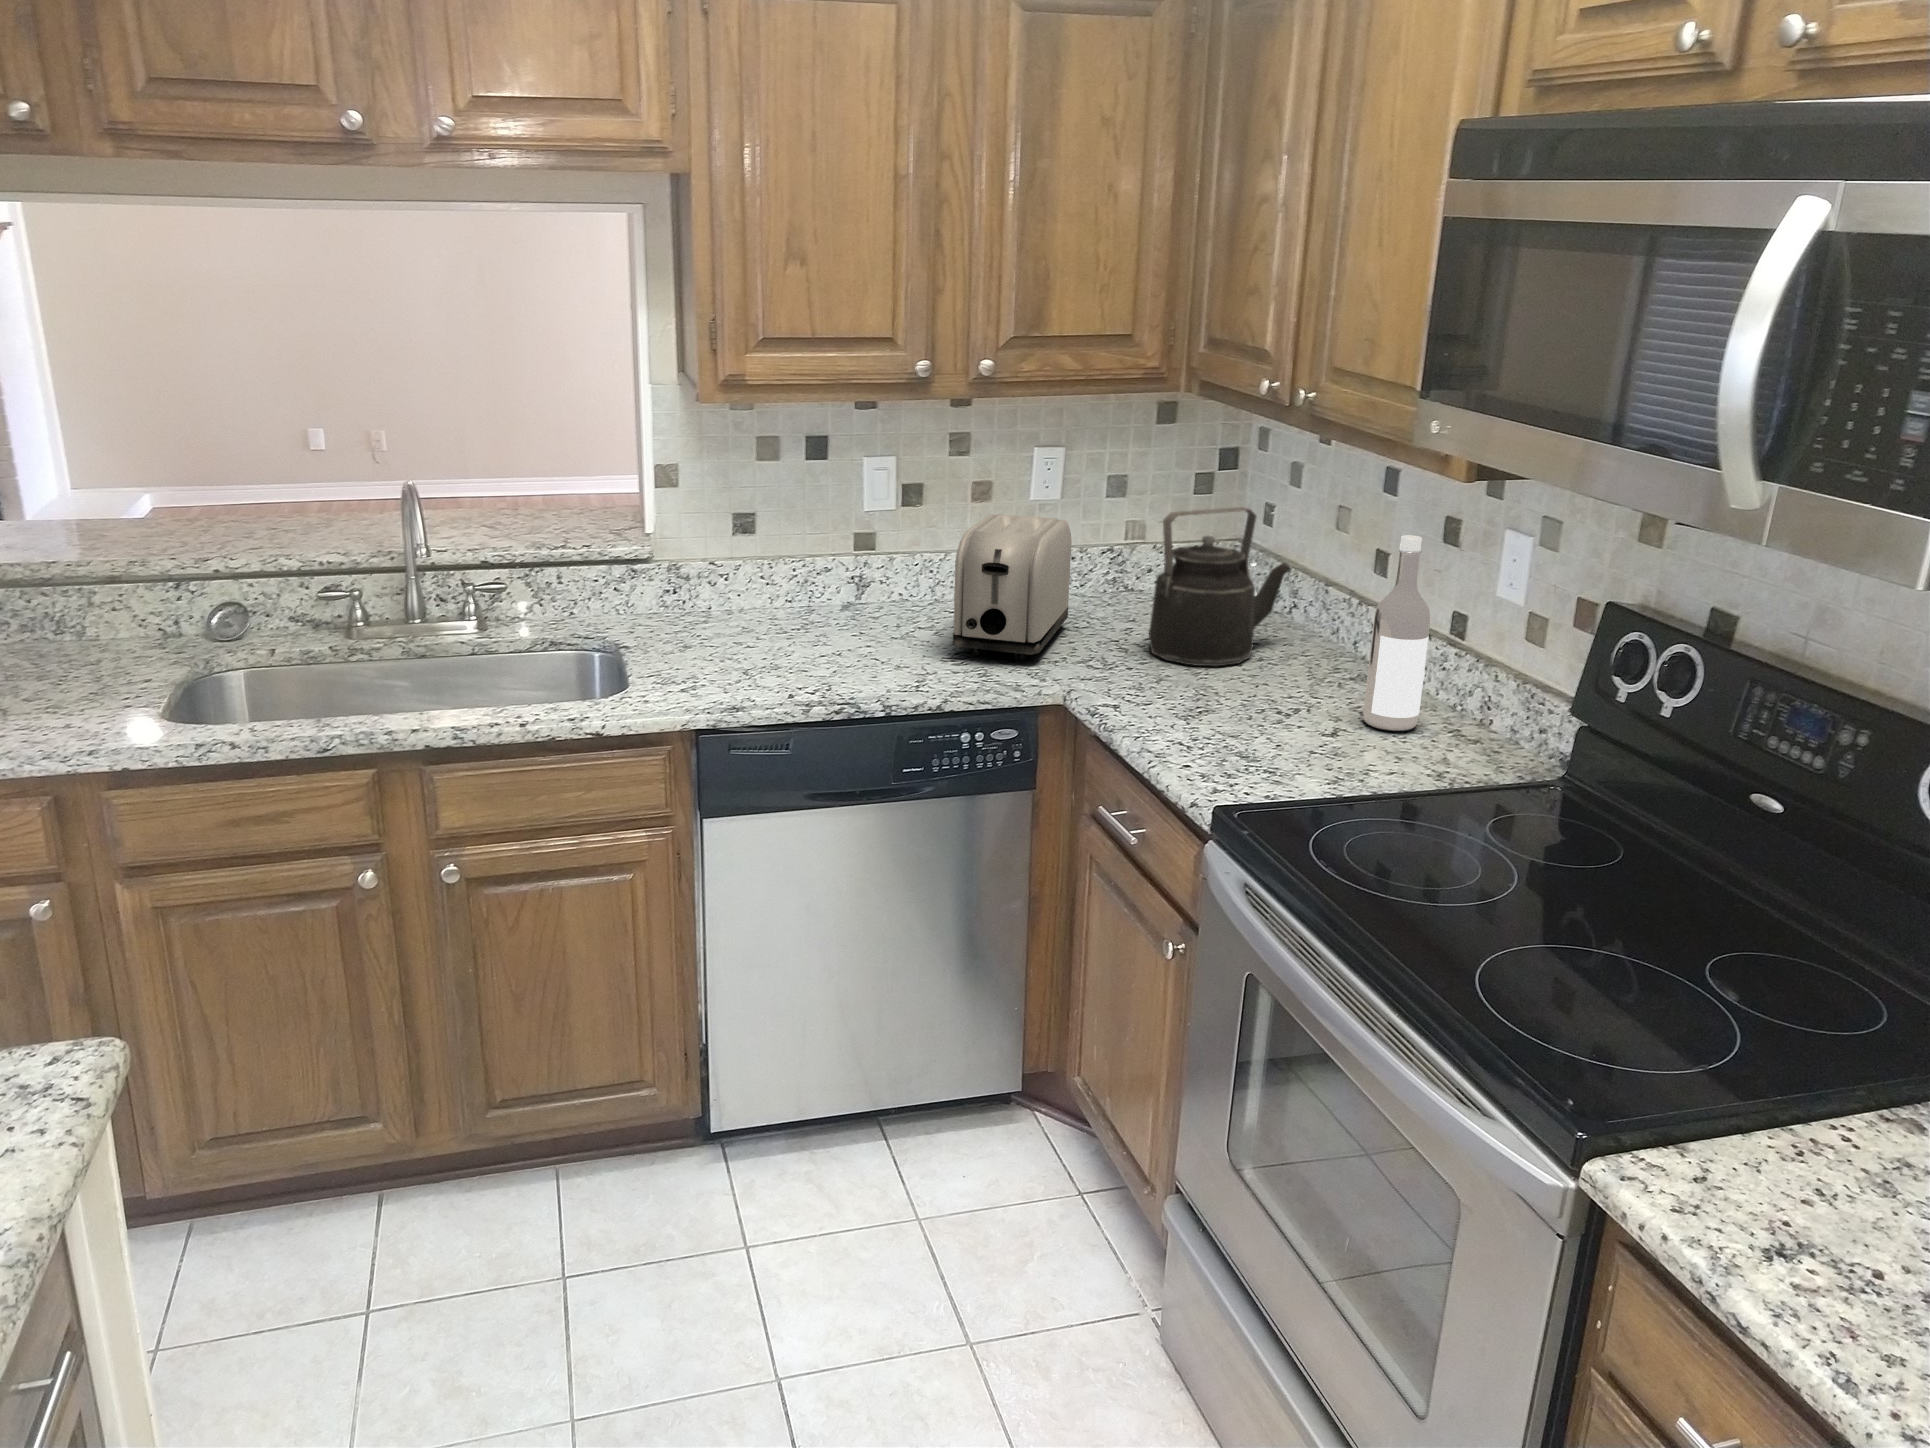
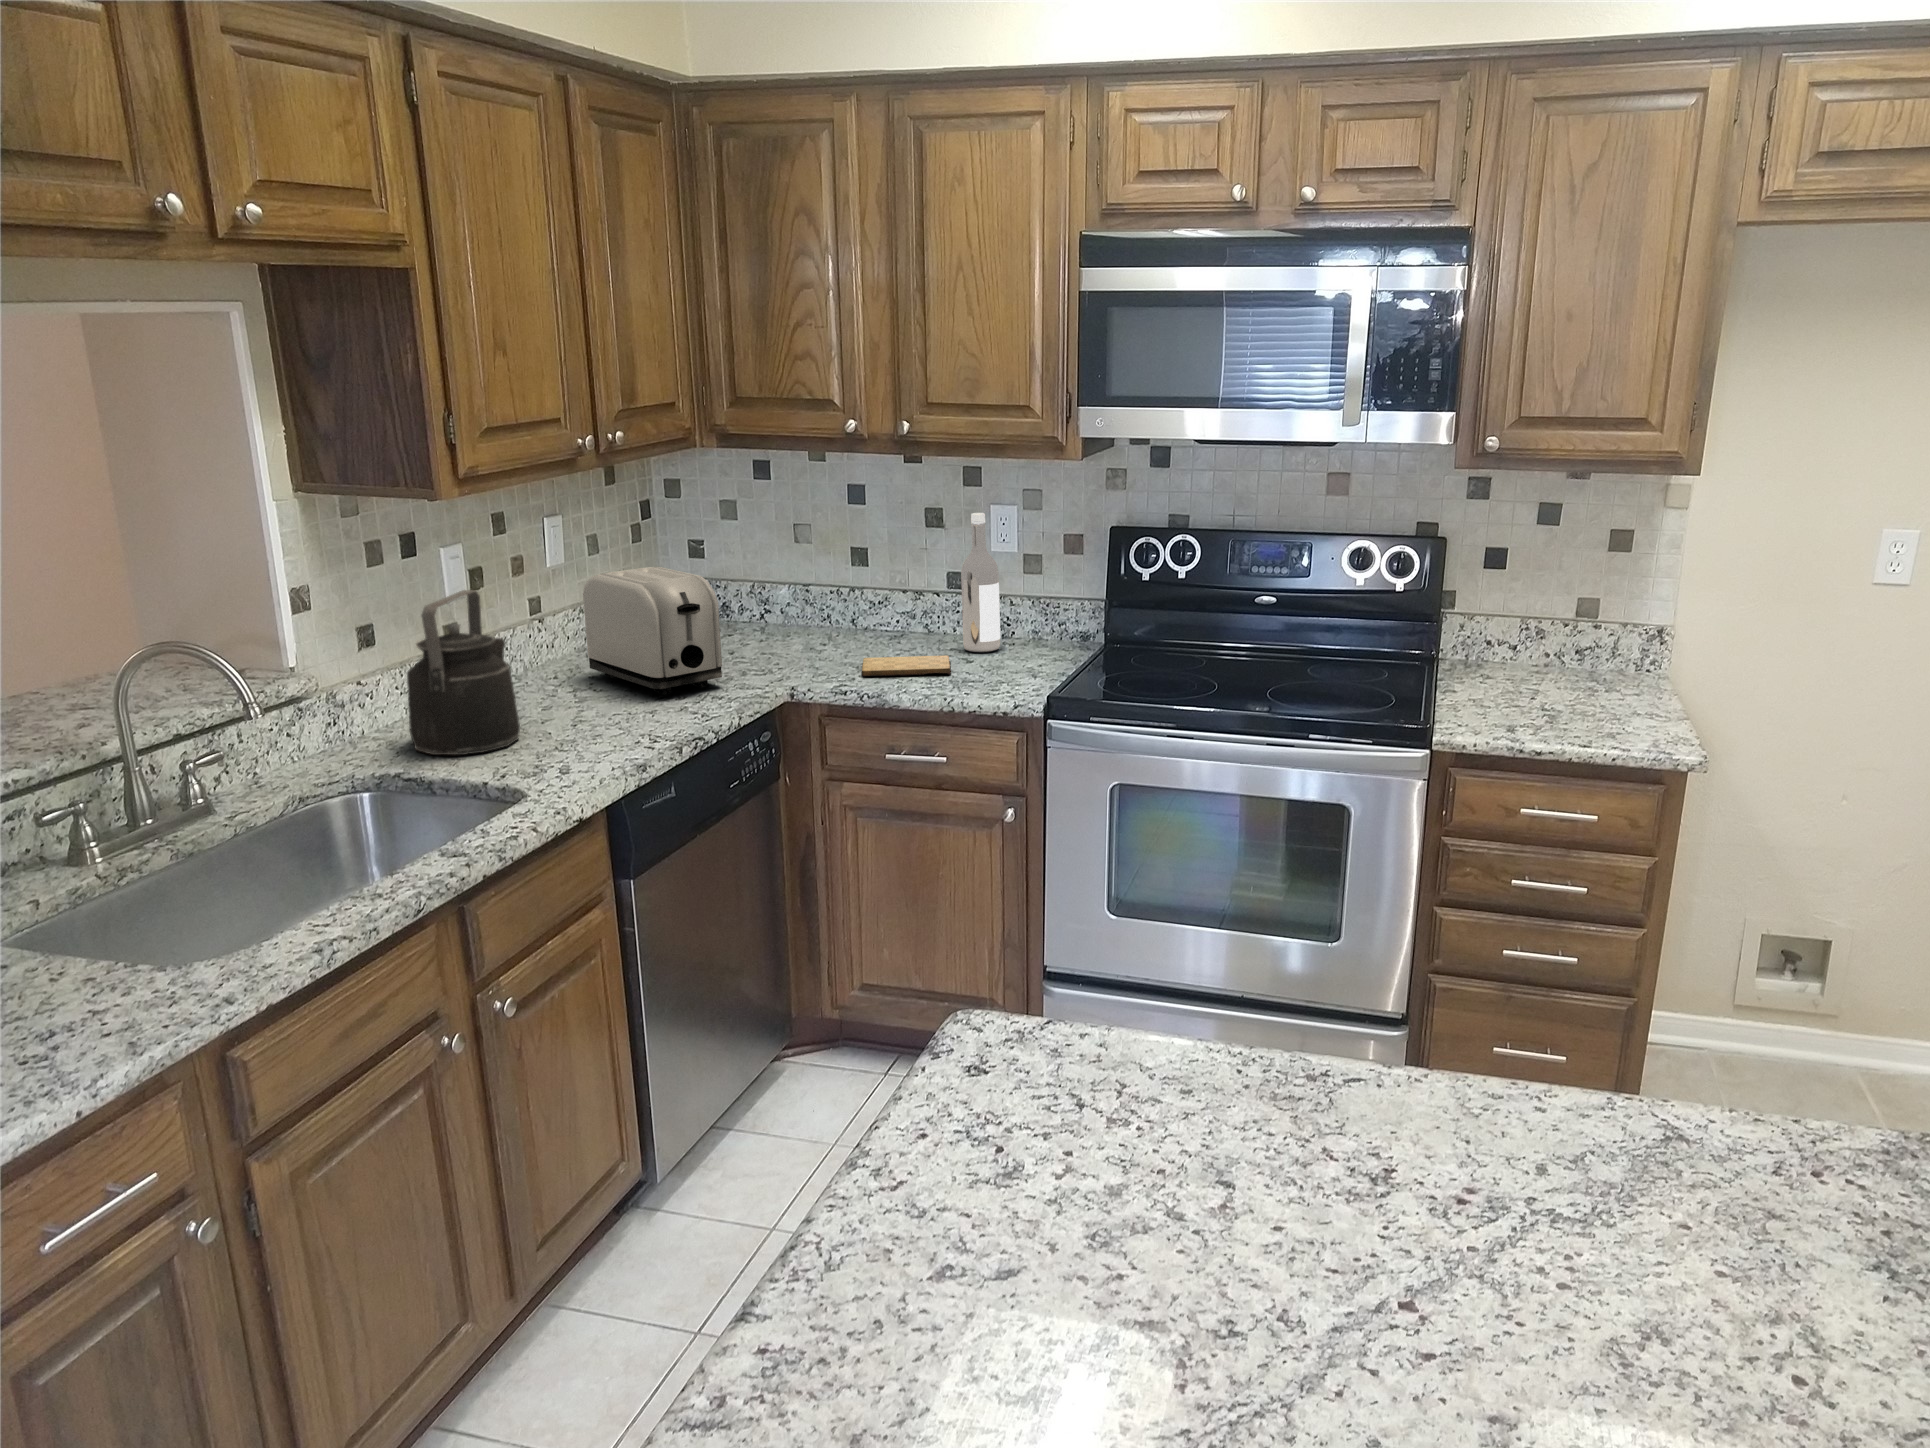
kettle: present [1149,507,1291,667] -> present [407,590,520,755]
cutting board: none [1167,685,1306,737] -> present [862,656,951,676]

